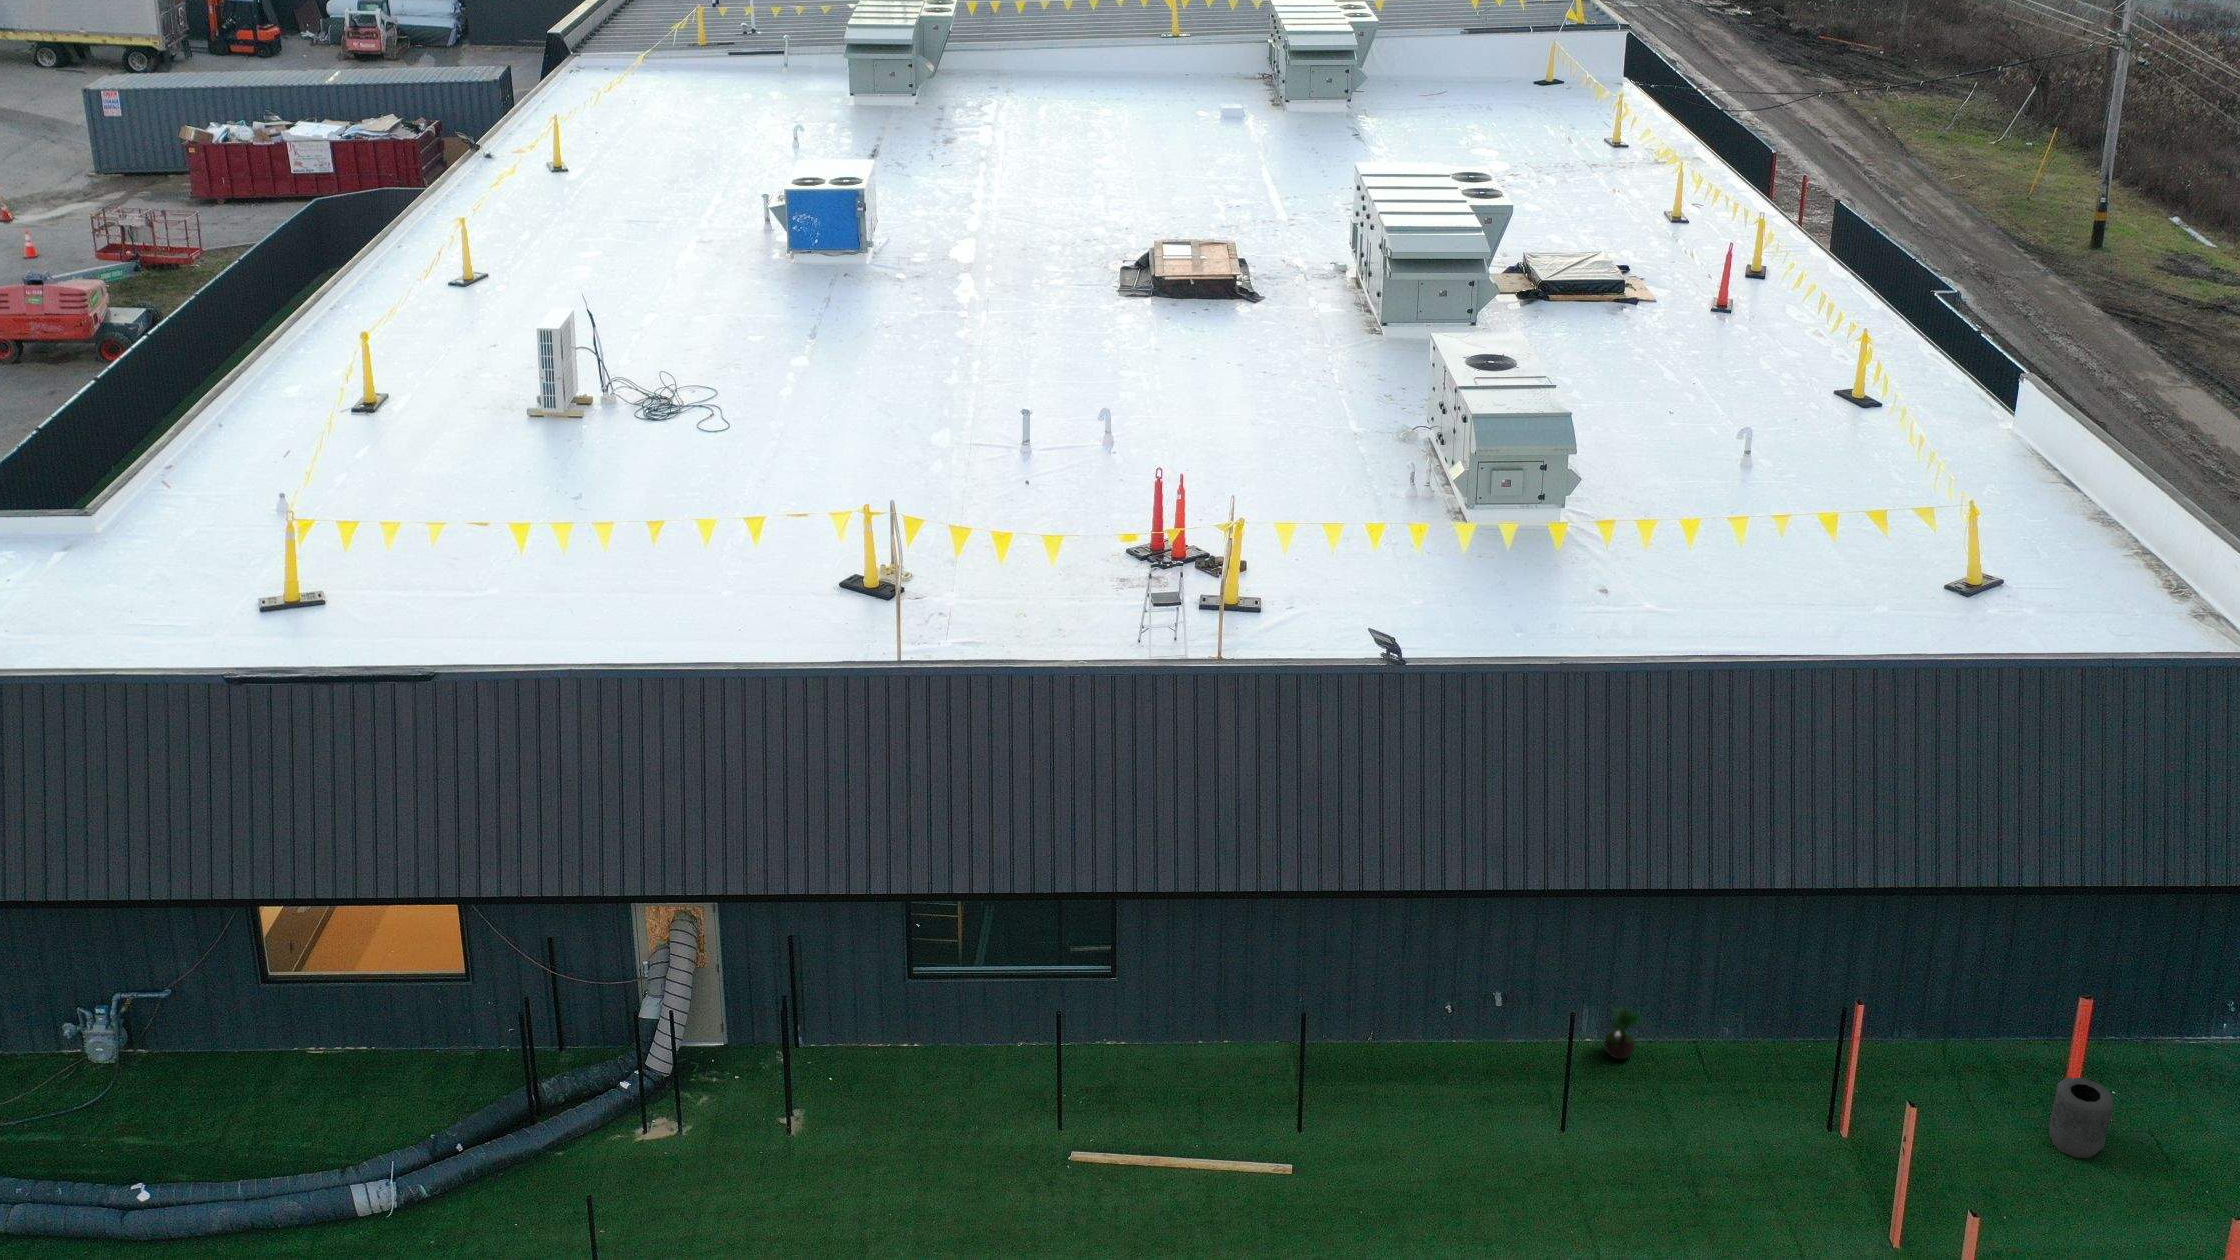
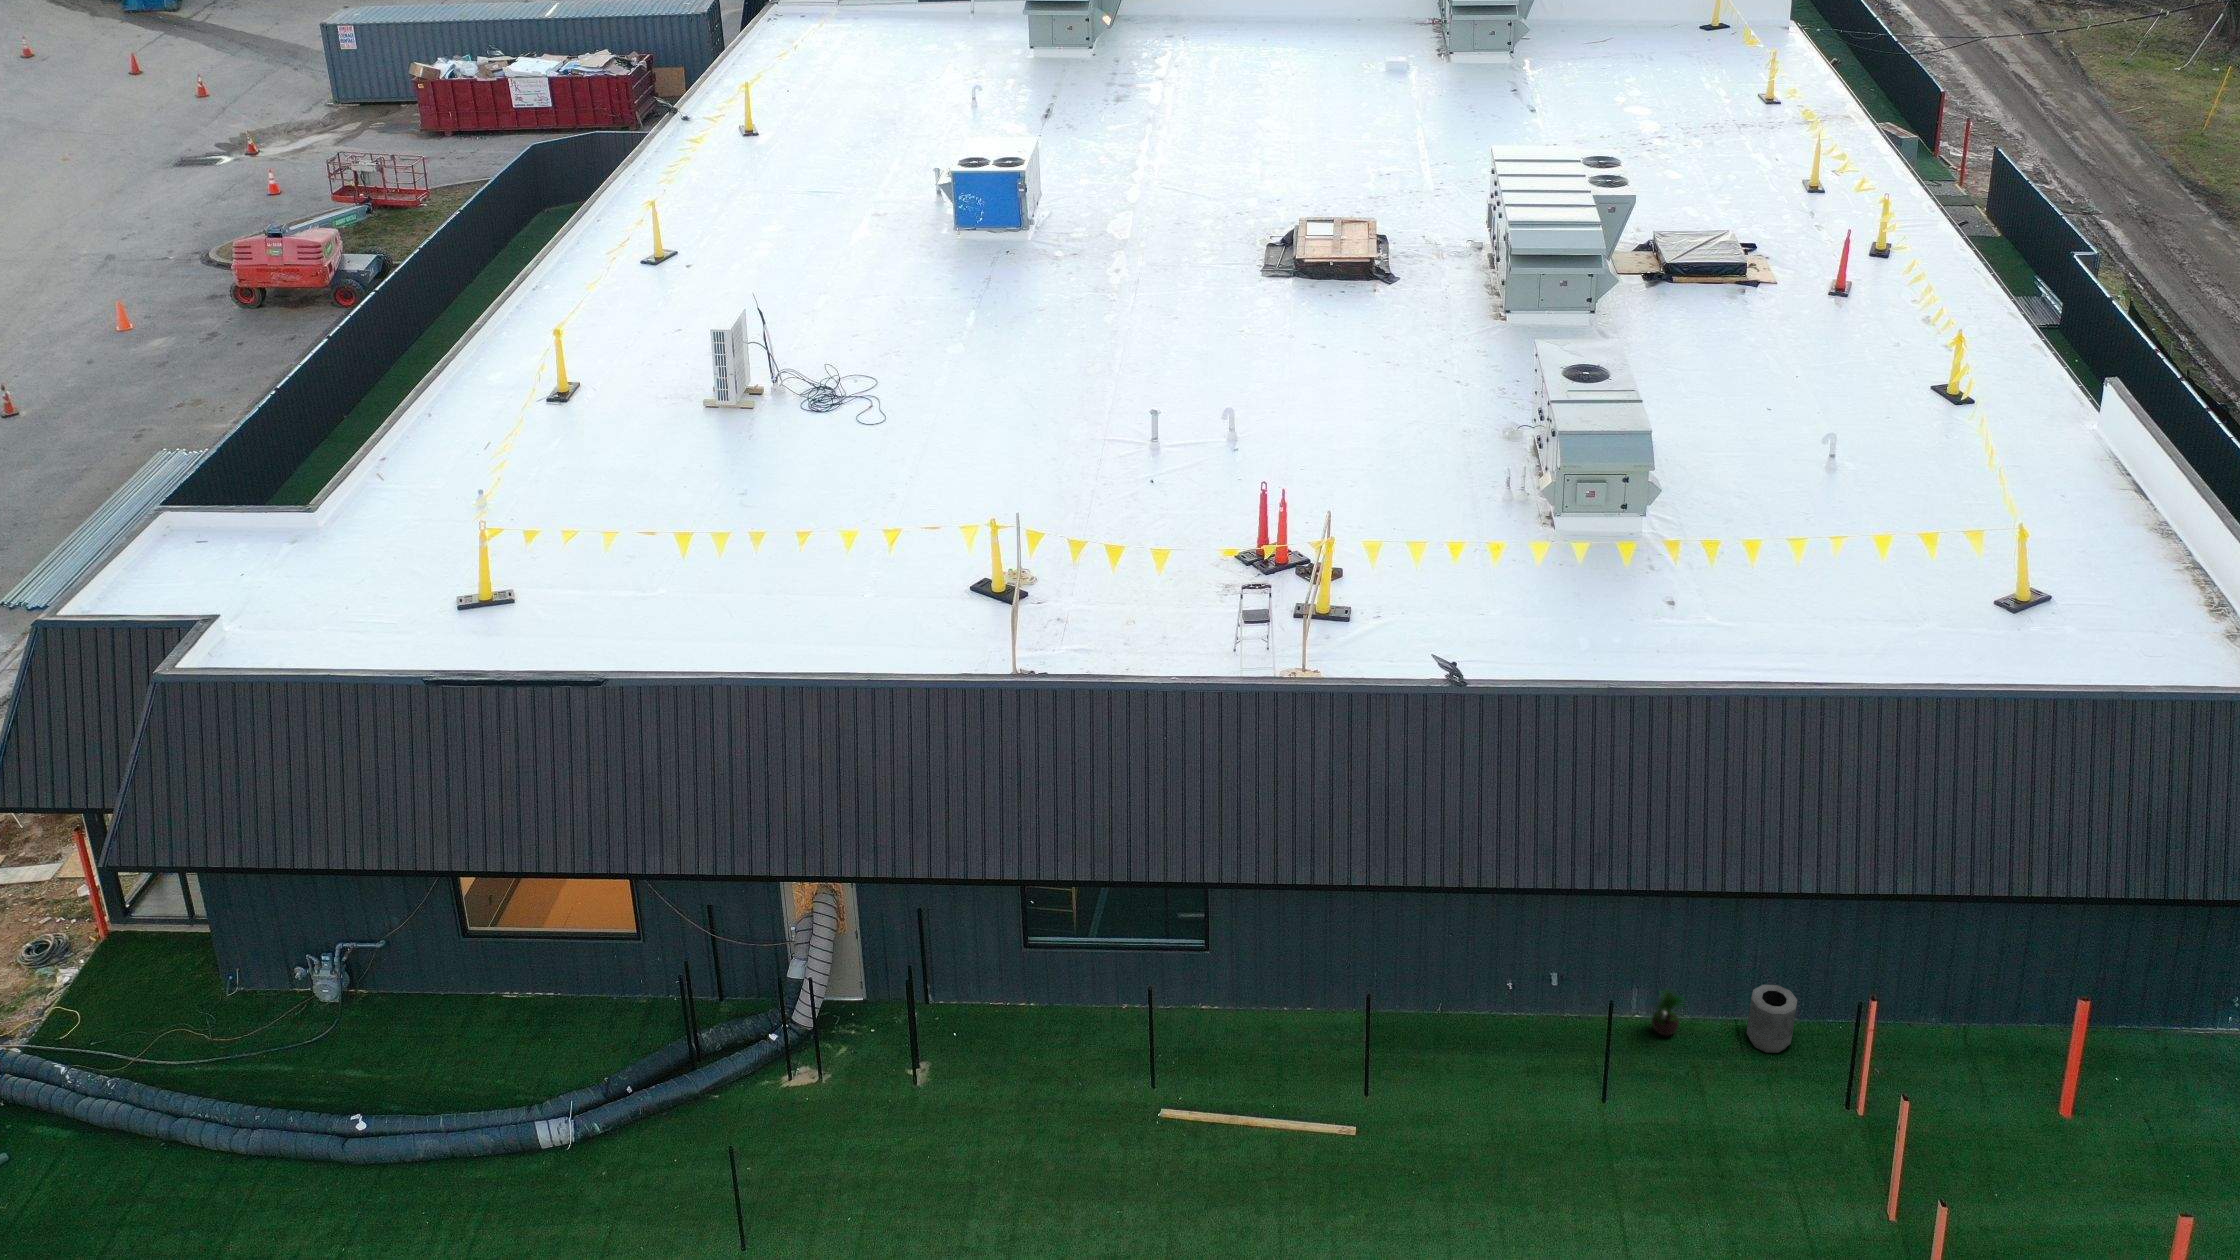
trash can: present [2049,1077,2113,1158] -> present [1747,985,1797,1053]

